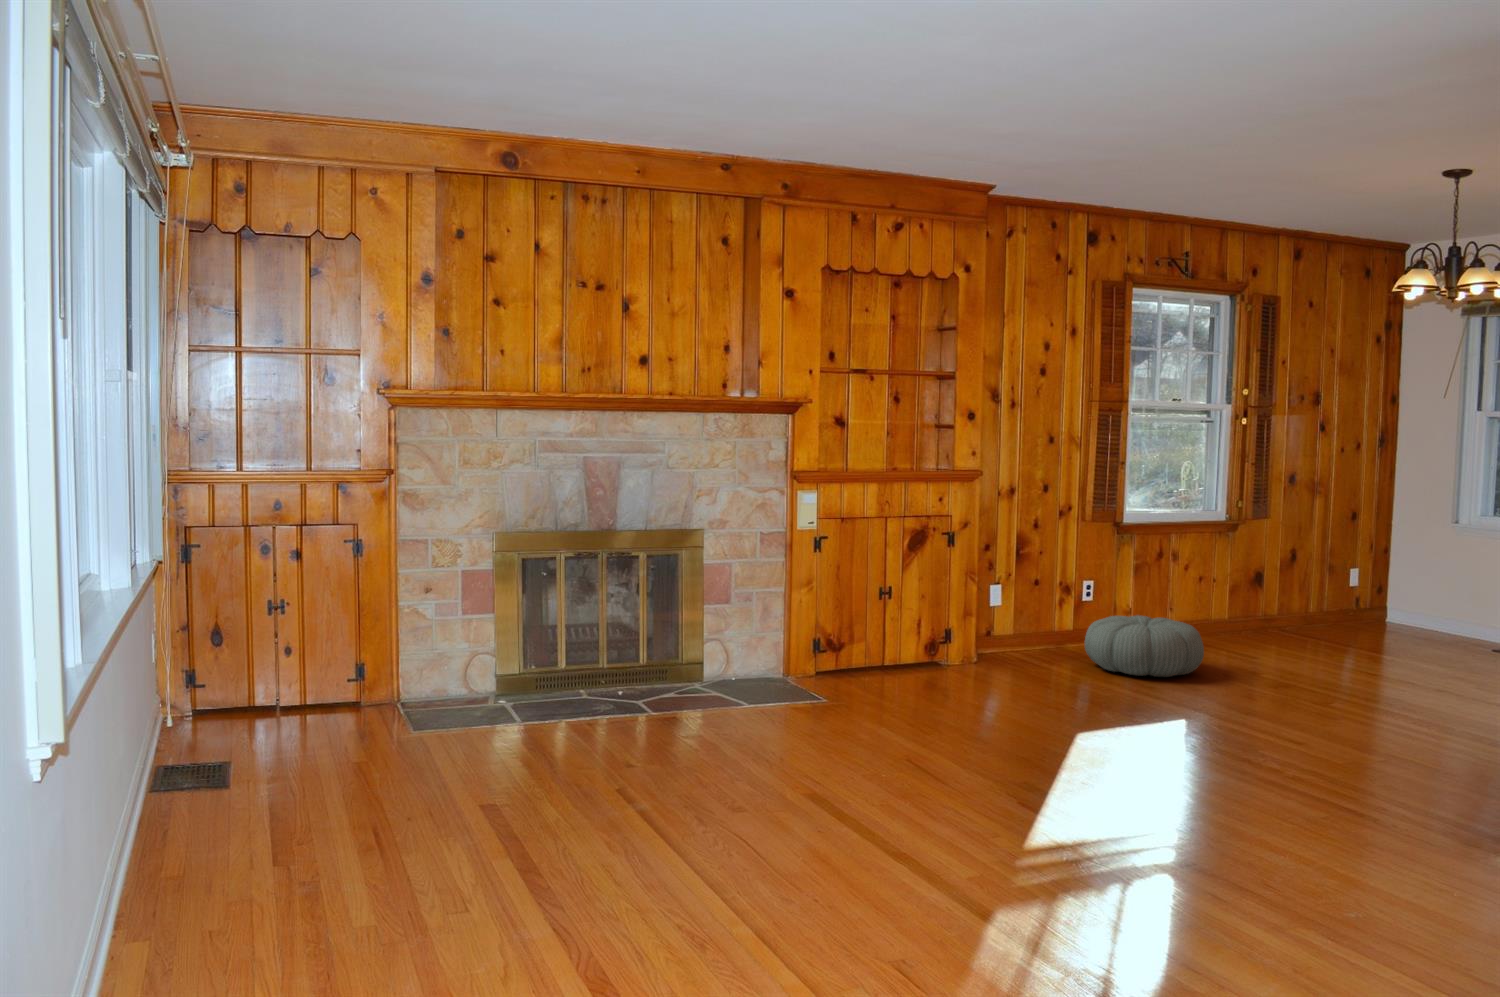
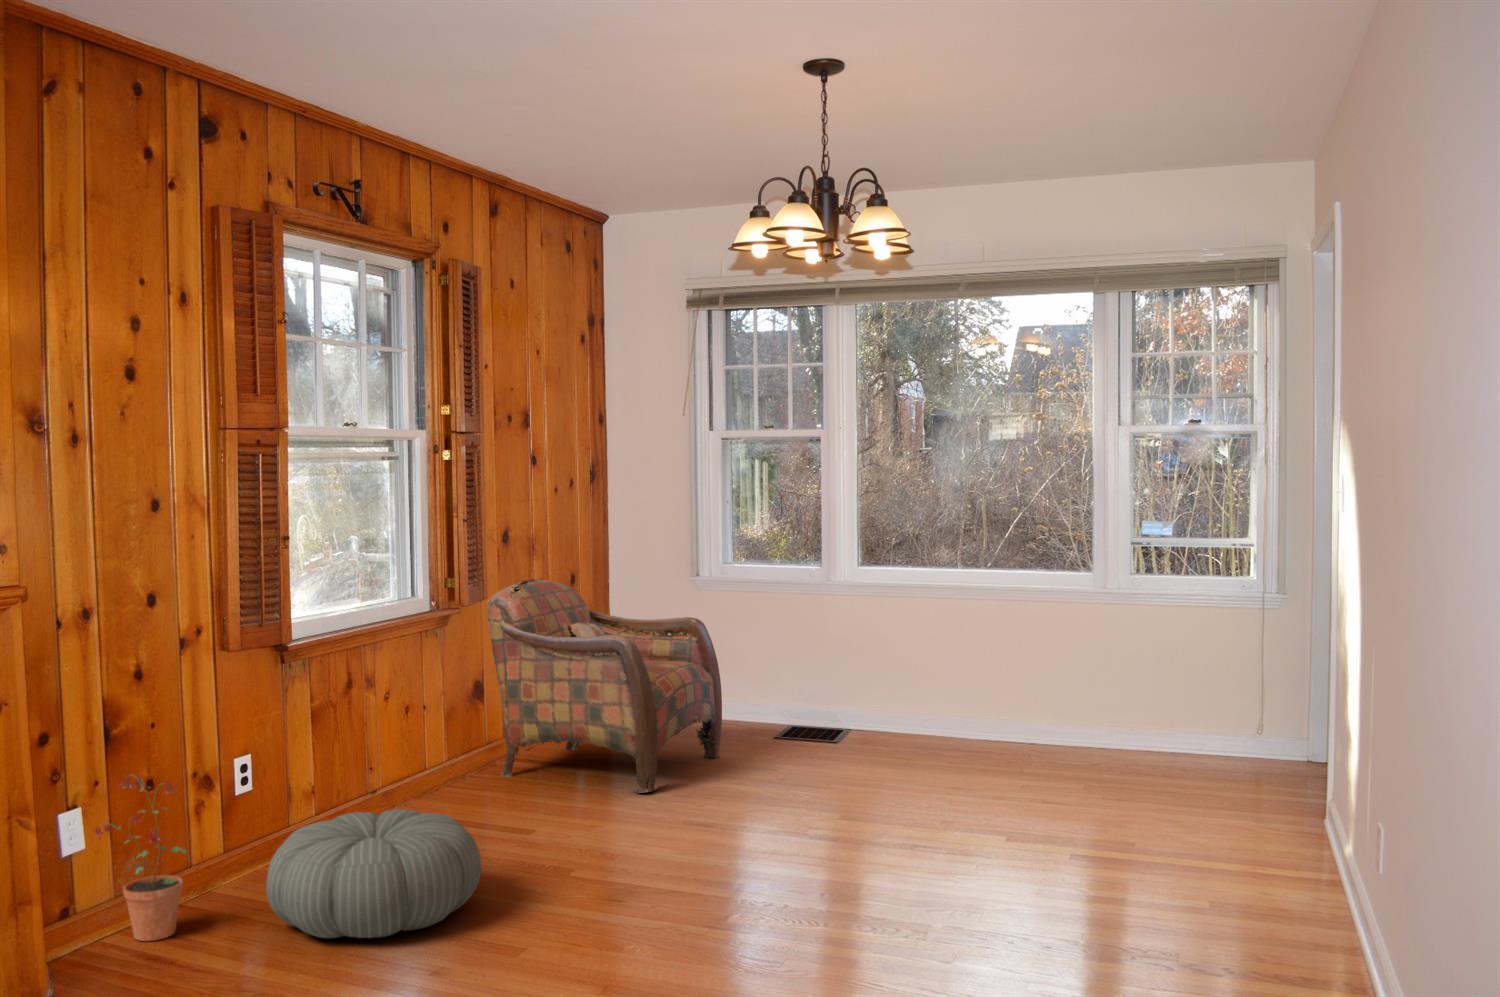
armchair: none [1270,508,1452,656] -> present [487,579,722,793]
potted plant: none [1006,574,1051,657] -> present [95,774,187,941]

